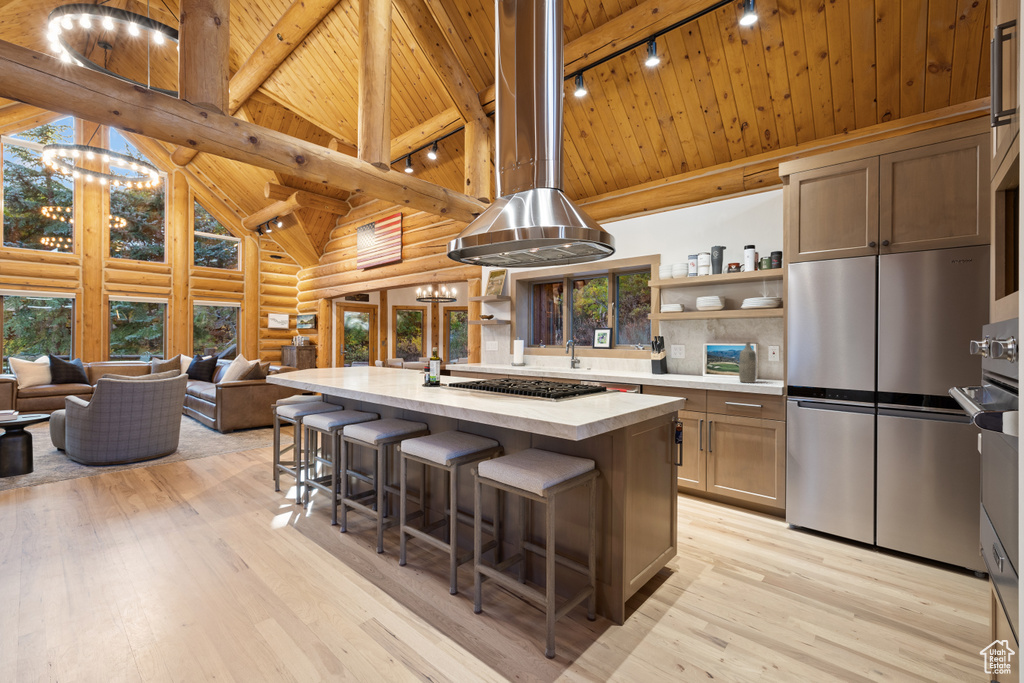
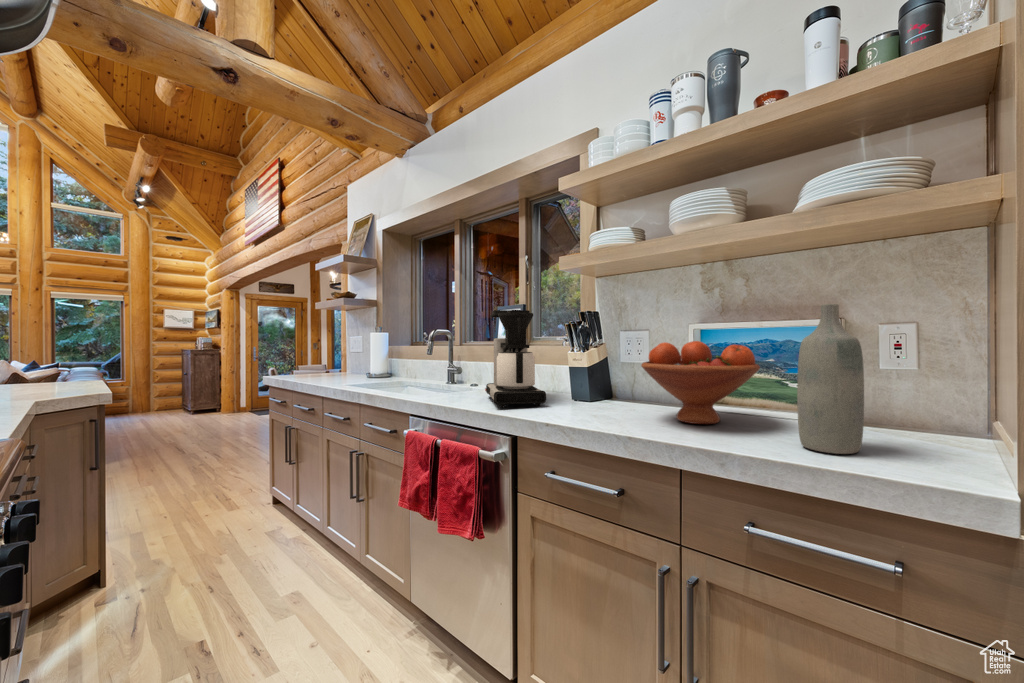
coffee maker: none [613,336,647,375] -> present [485,310,546,407]
fruit bowl: none [689,351,729,378] -> present [641,341,760,424]

